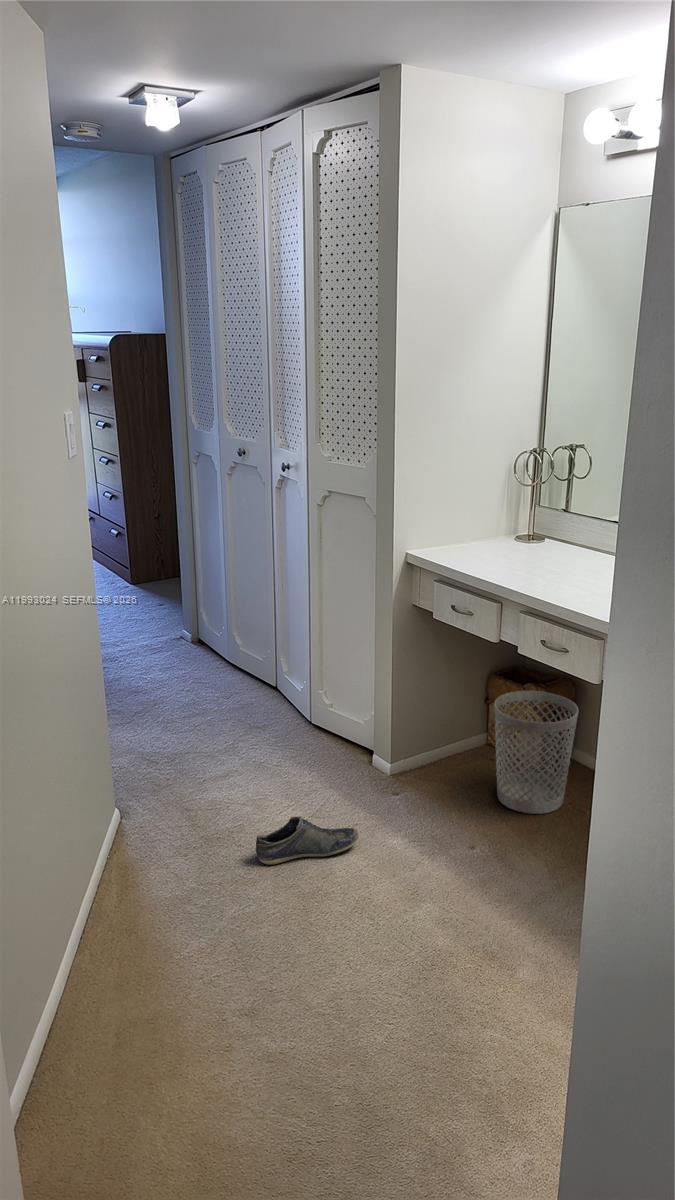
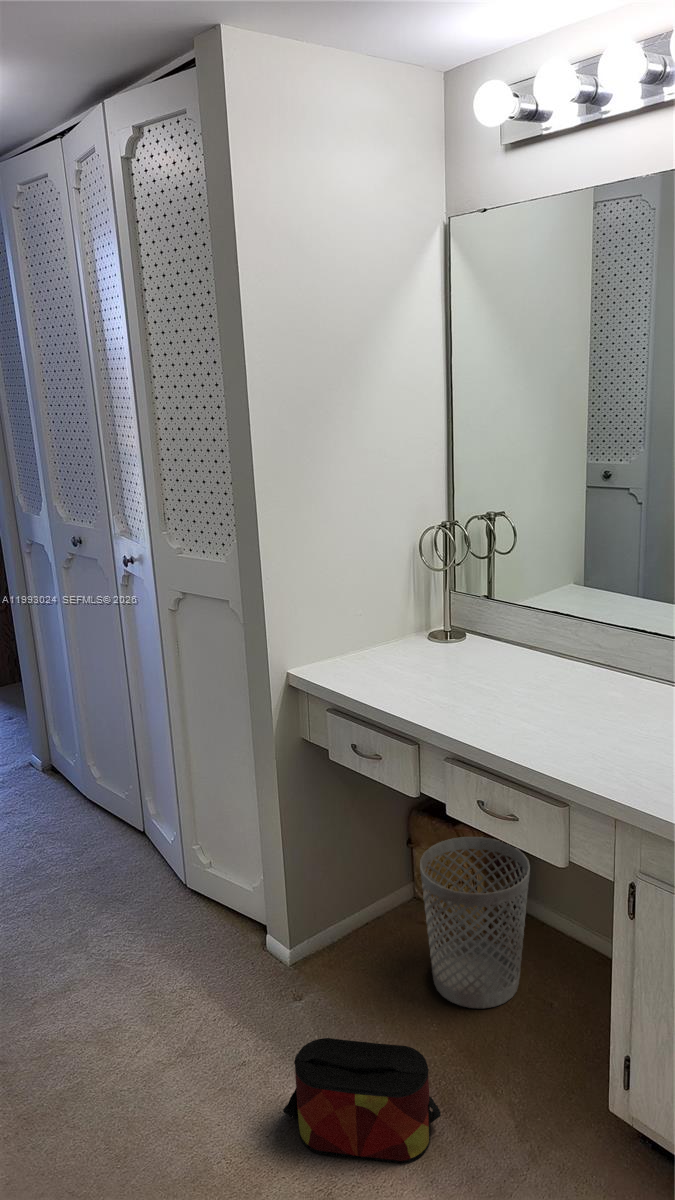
bag: none [381,803,494,887] -> present [283,1038,441,1164]
shoe: present [256,816,359,865] -> none [102,1074,250,1155]

